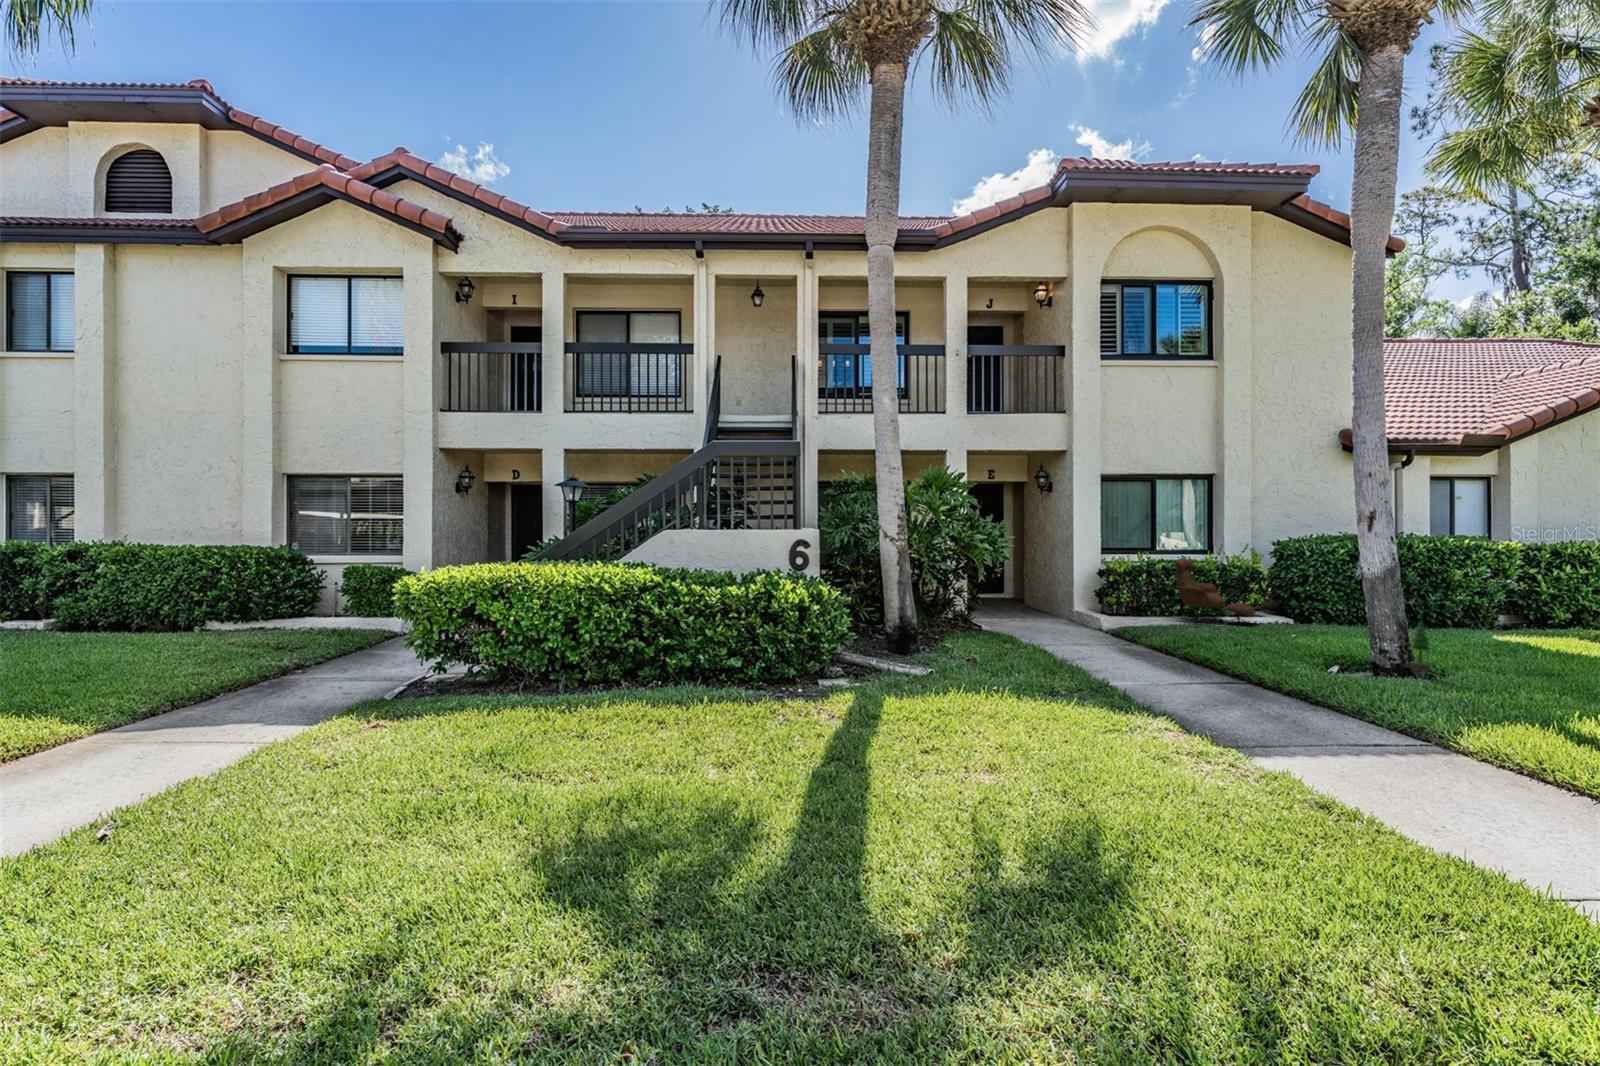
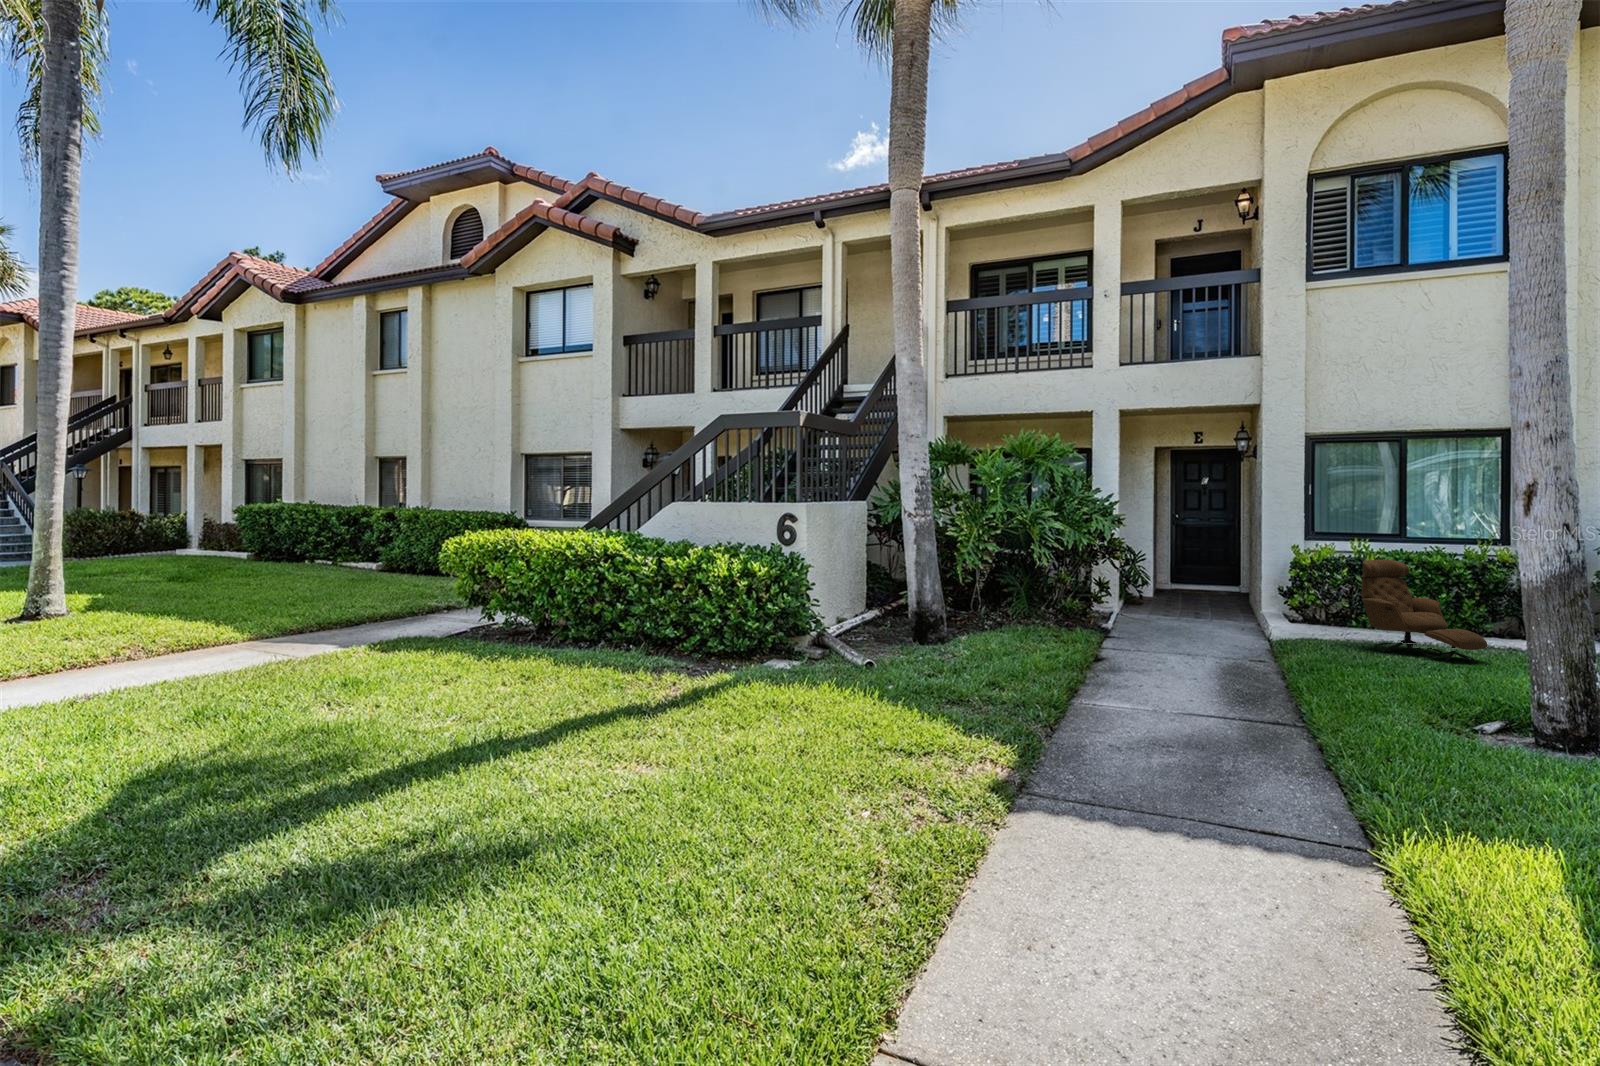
potted tree: present [1409,621,1431,676] -> none [1470,644,1512,734]

